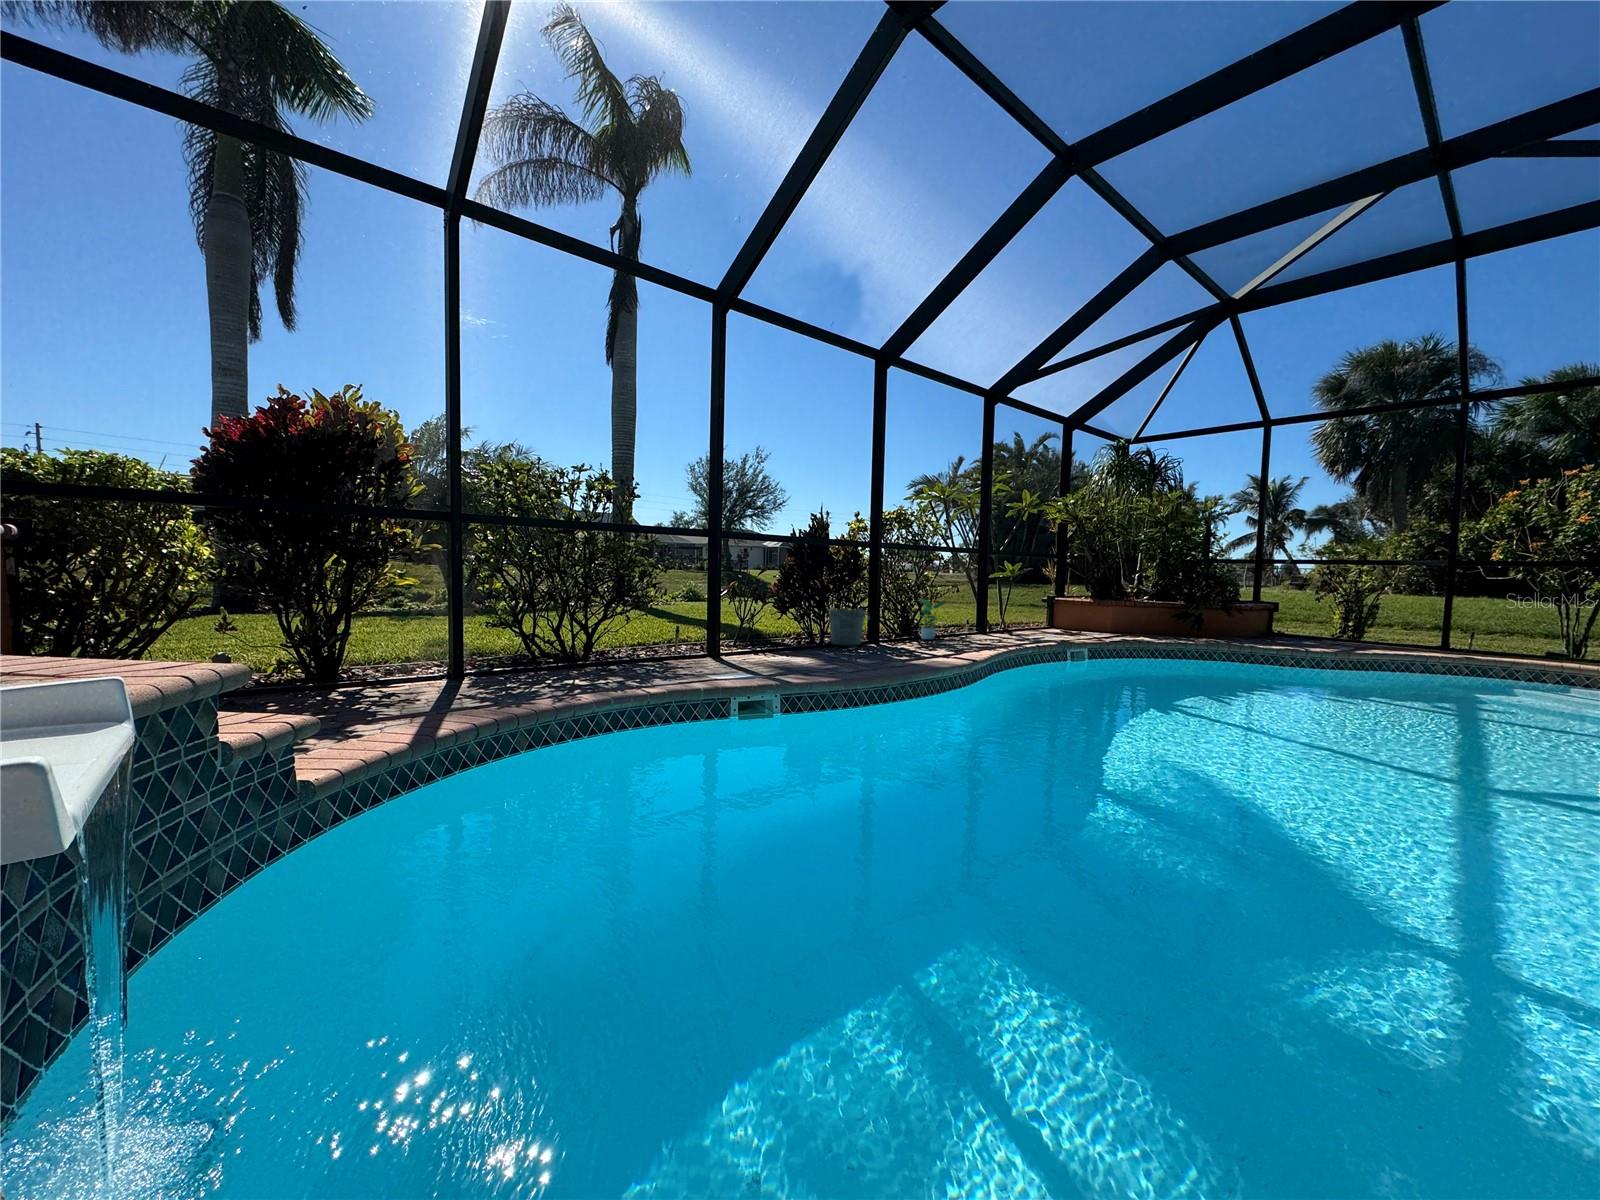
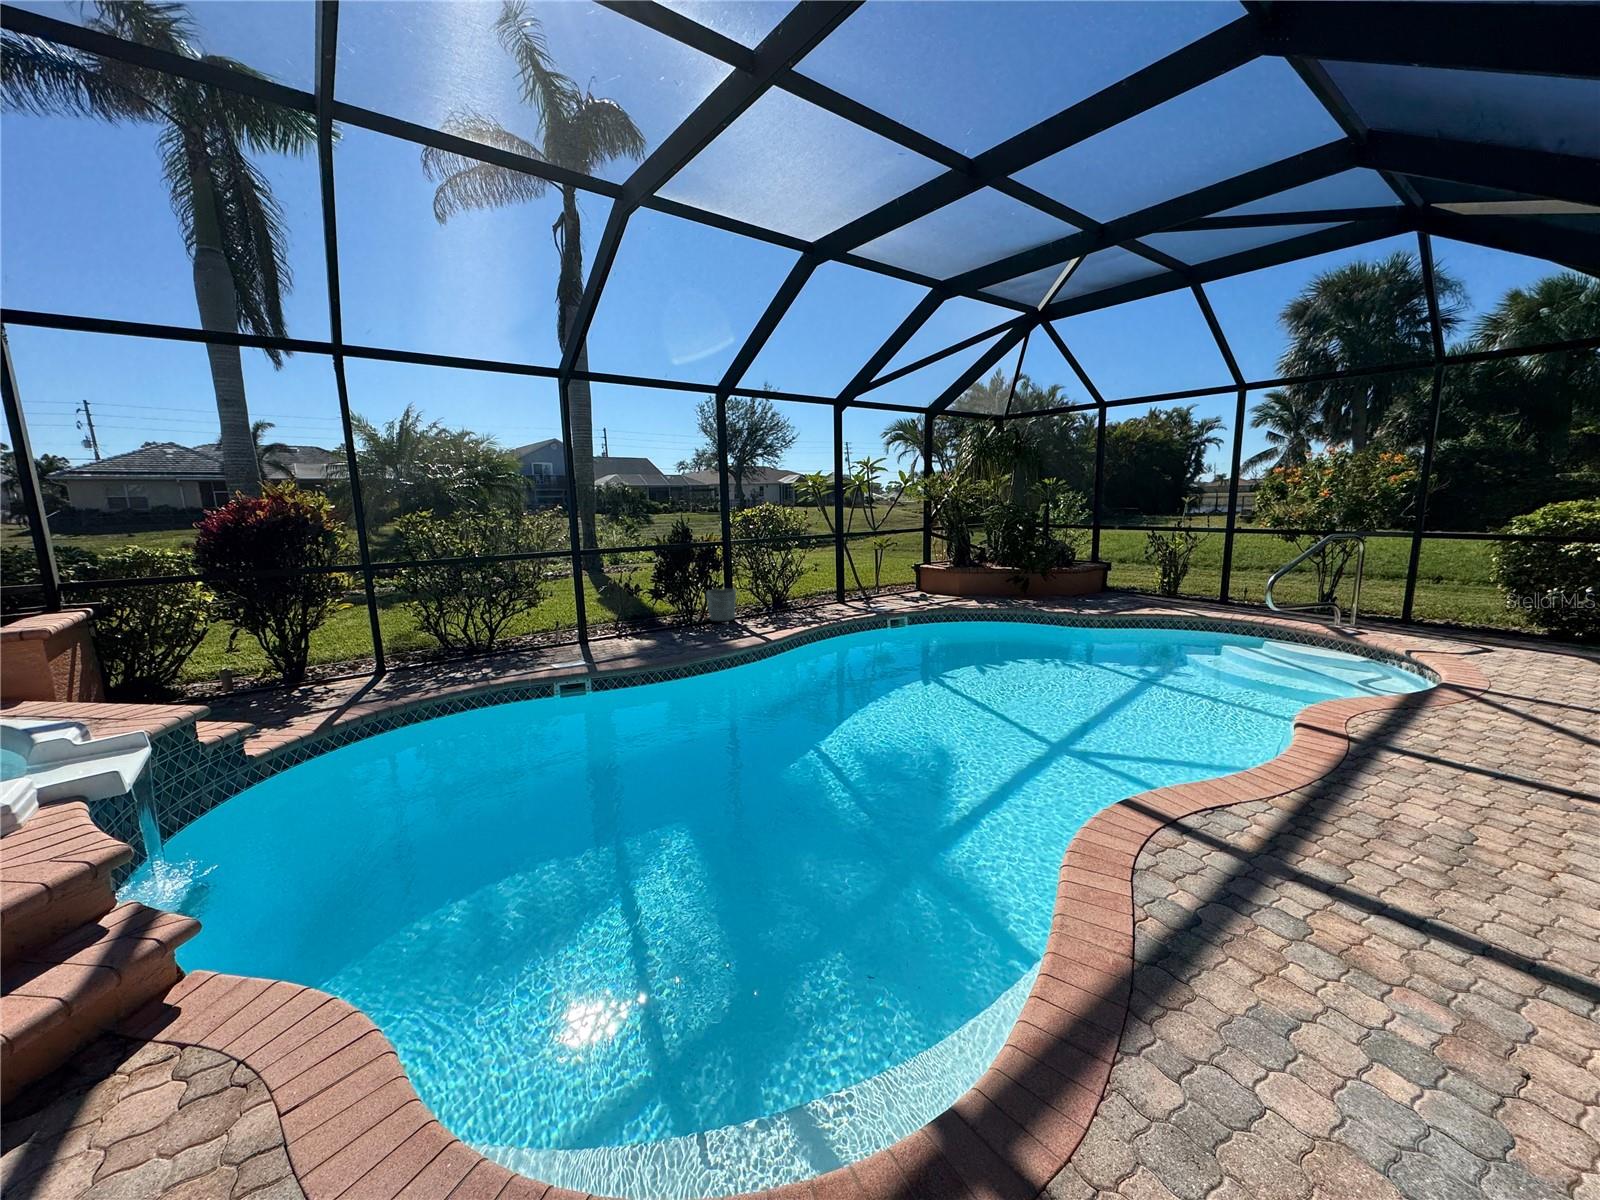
potted plant: present [918,598,946,639] -> none [797,572,821,608]

